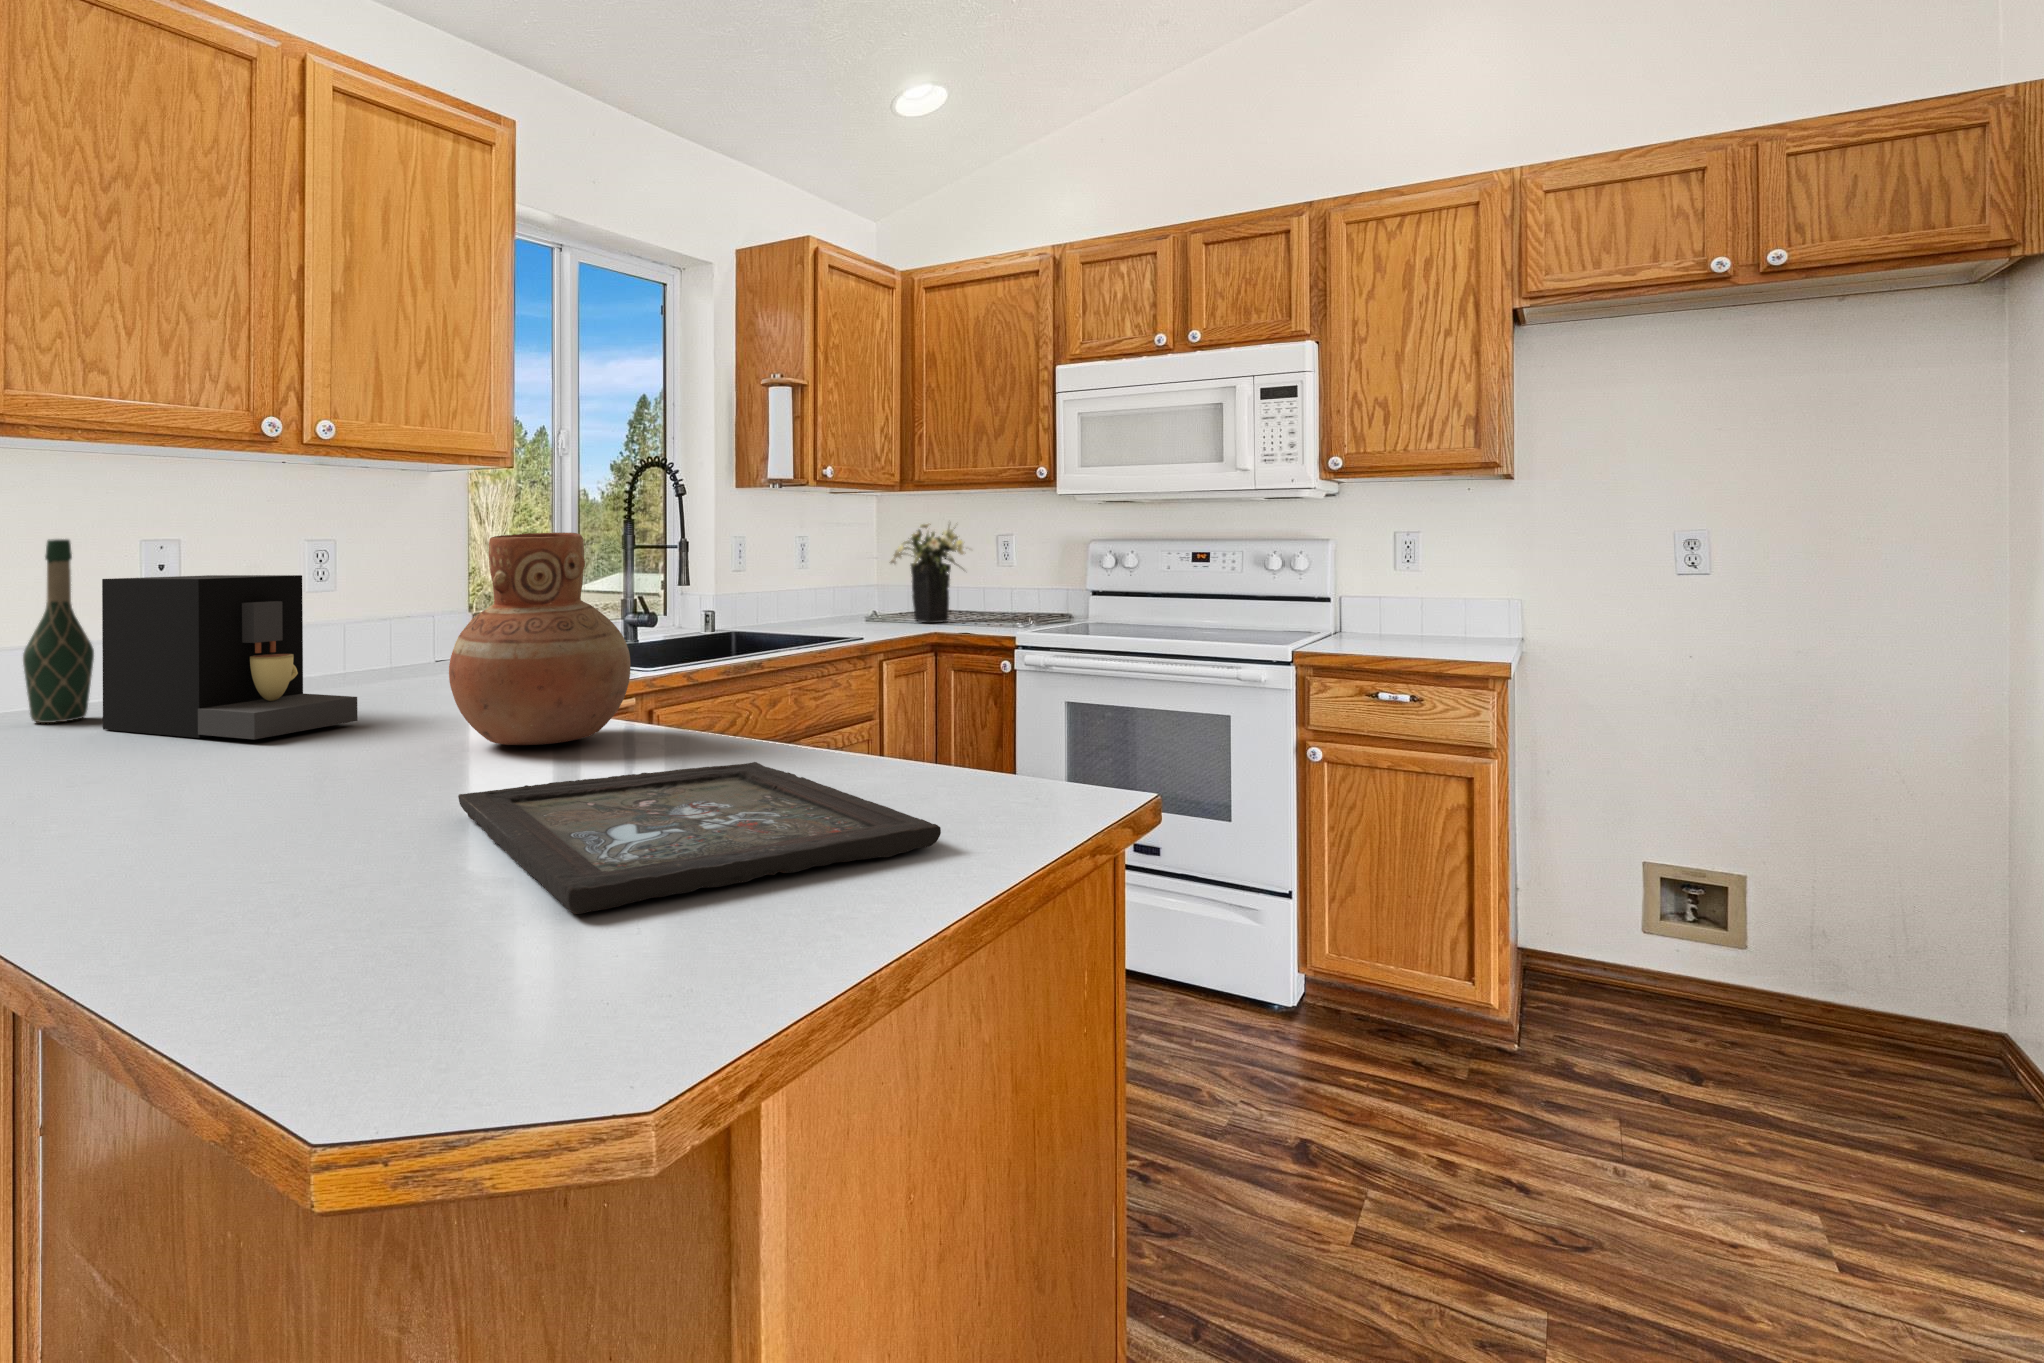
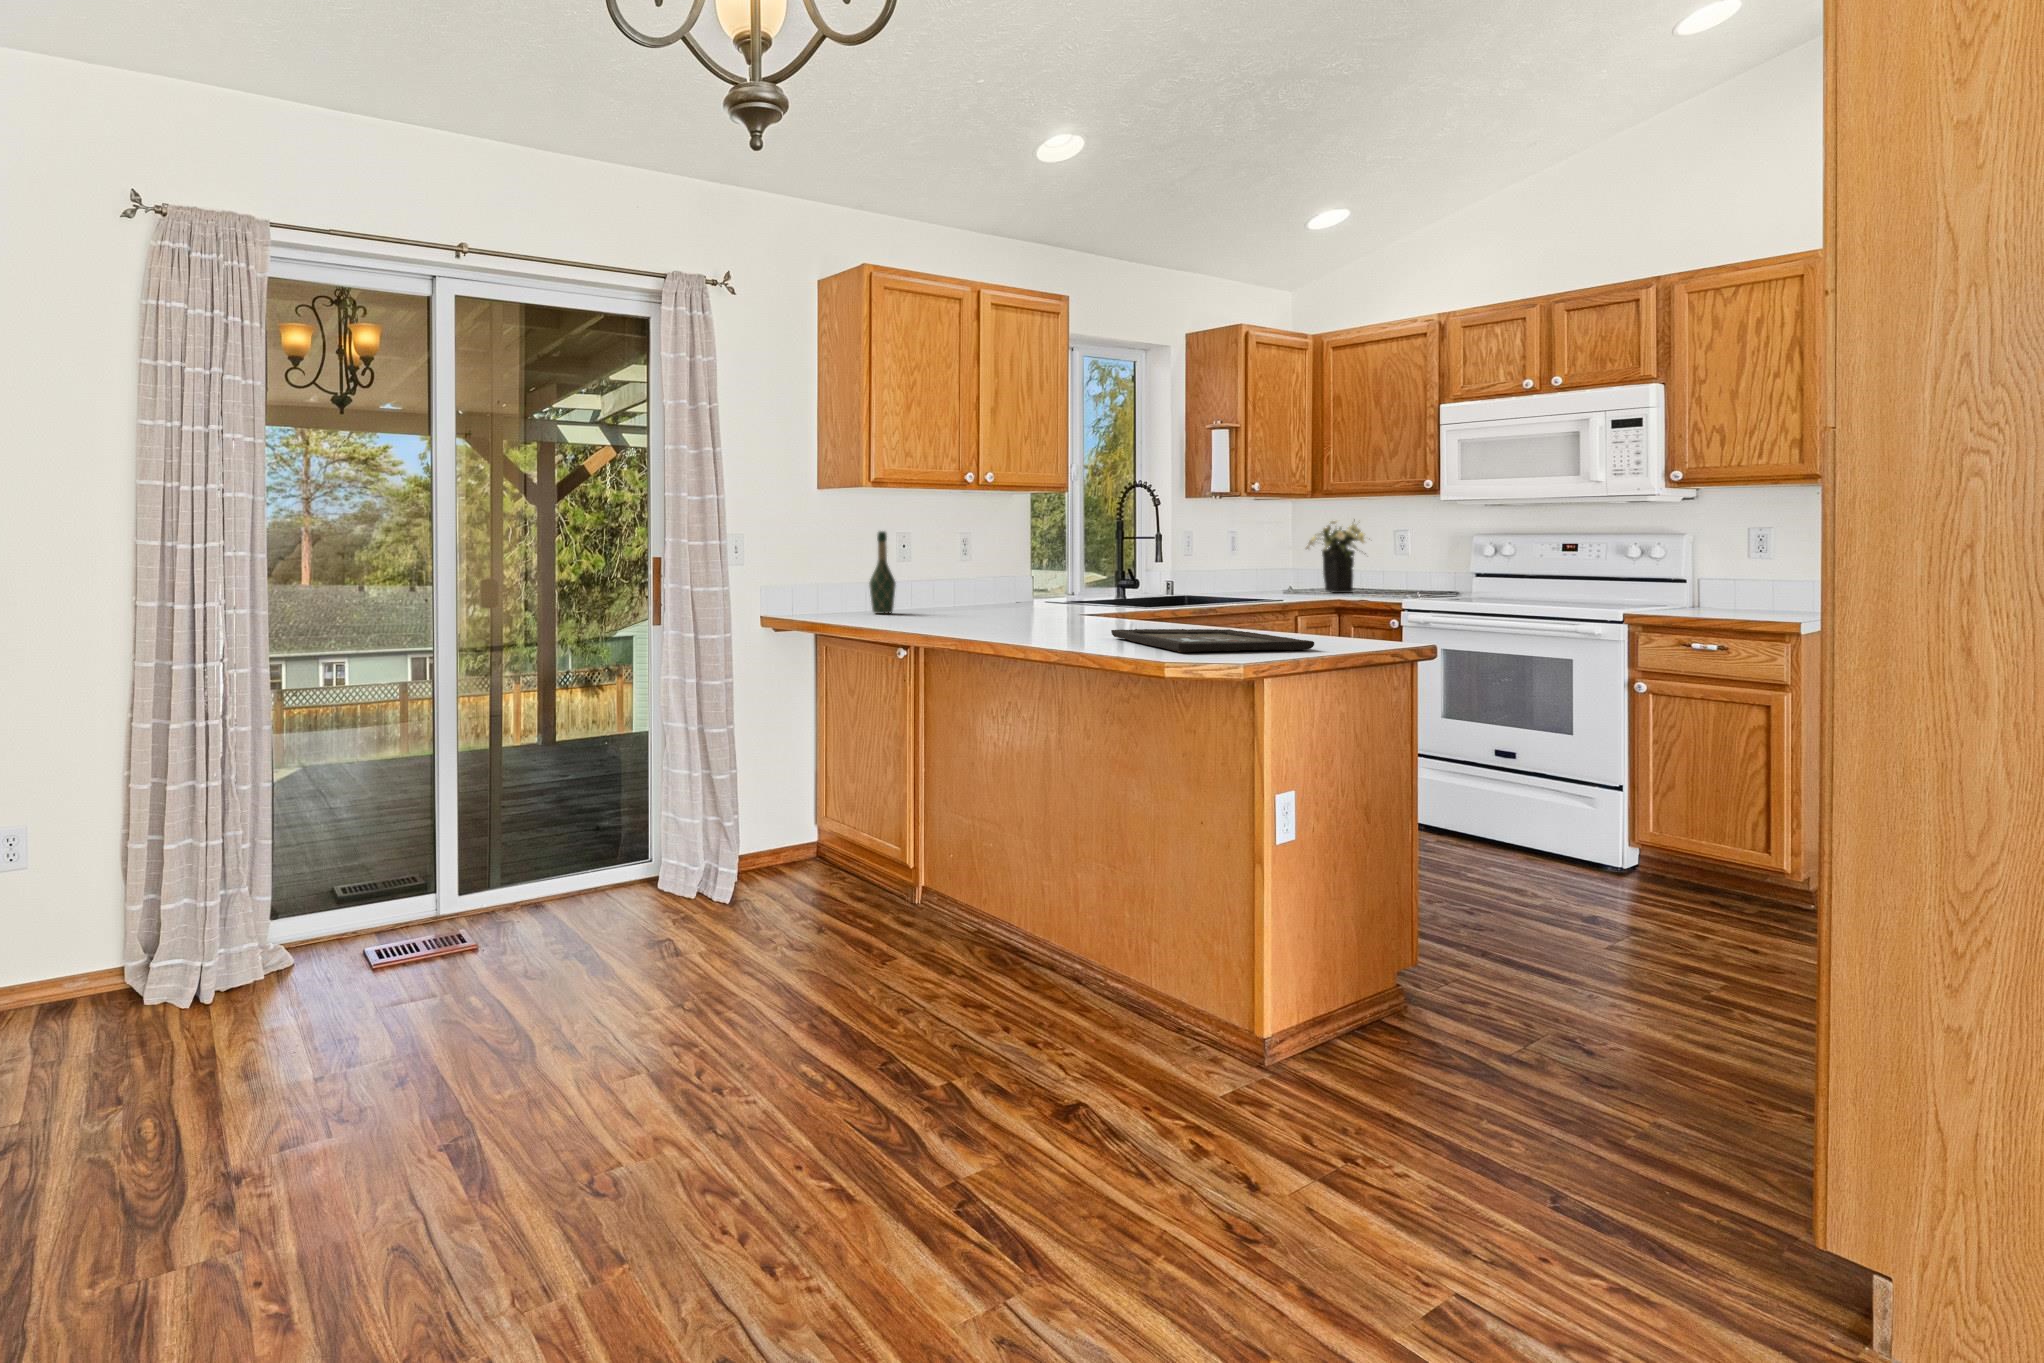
vase: present [449,532,631,745] -> none [1078,529,1162,625]
coffee maker: present [102,575,358,739] -> none [910,549,1022,620]

